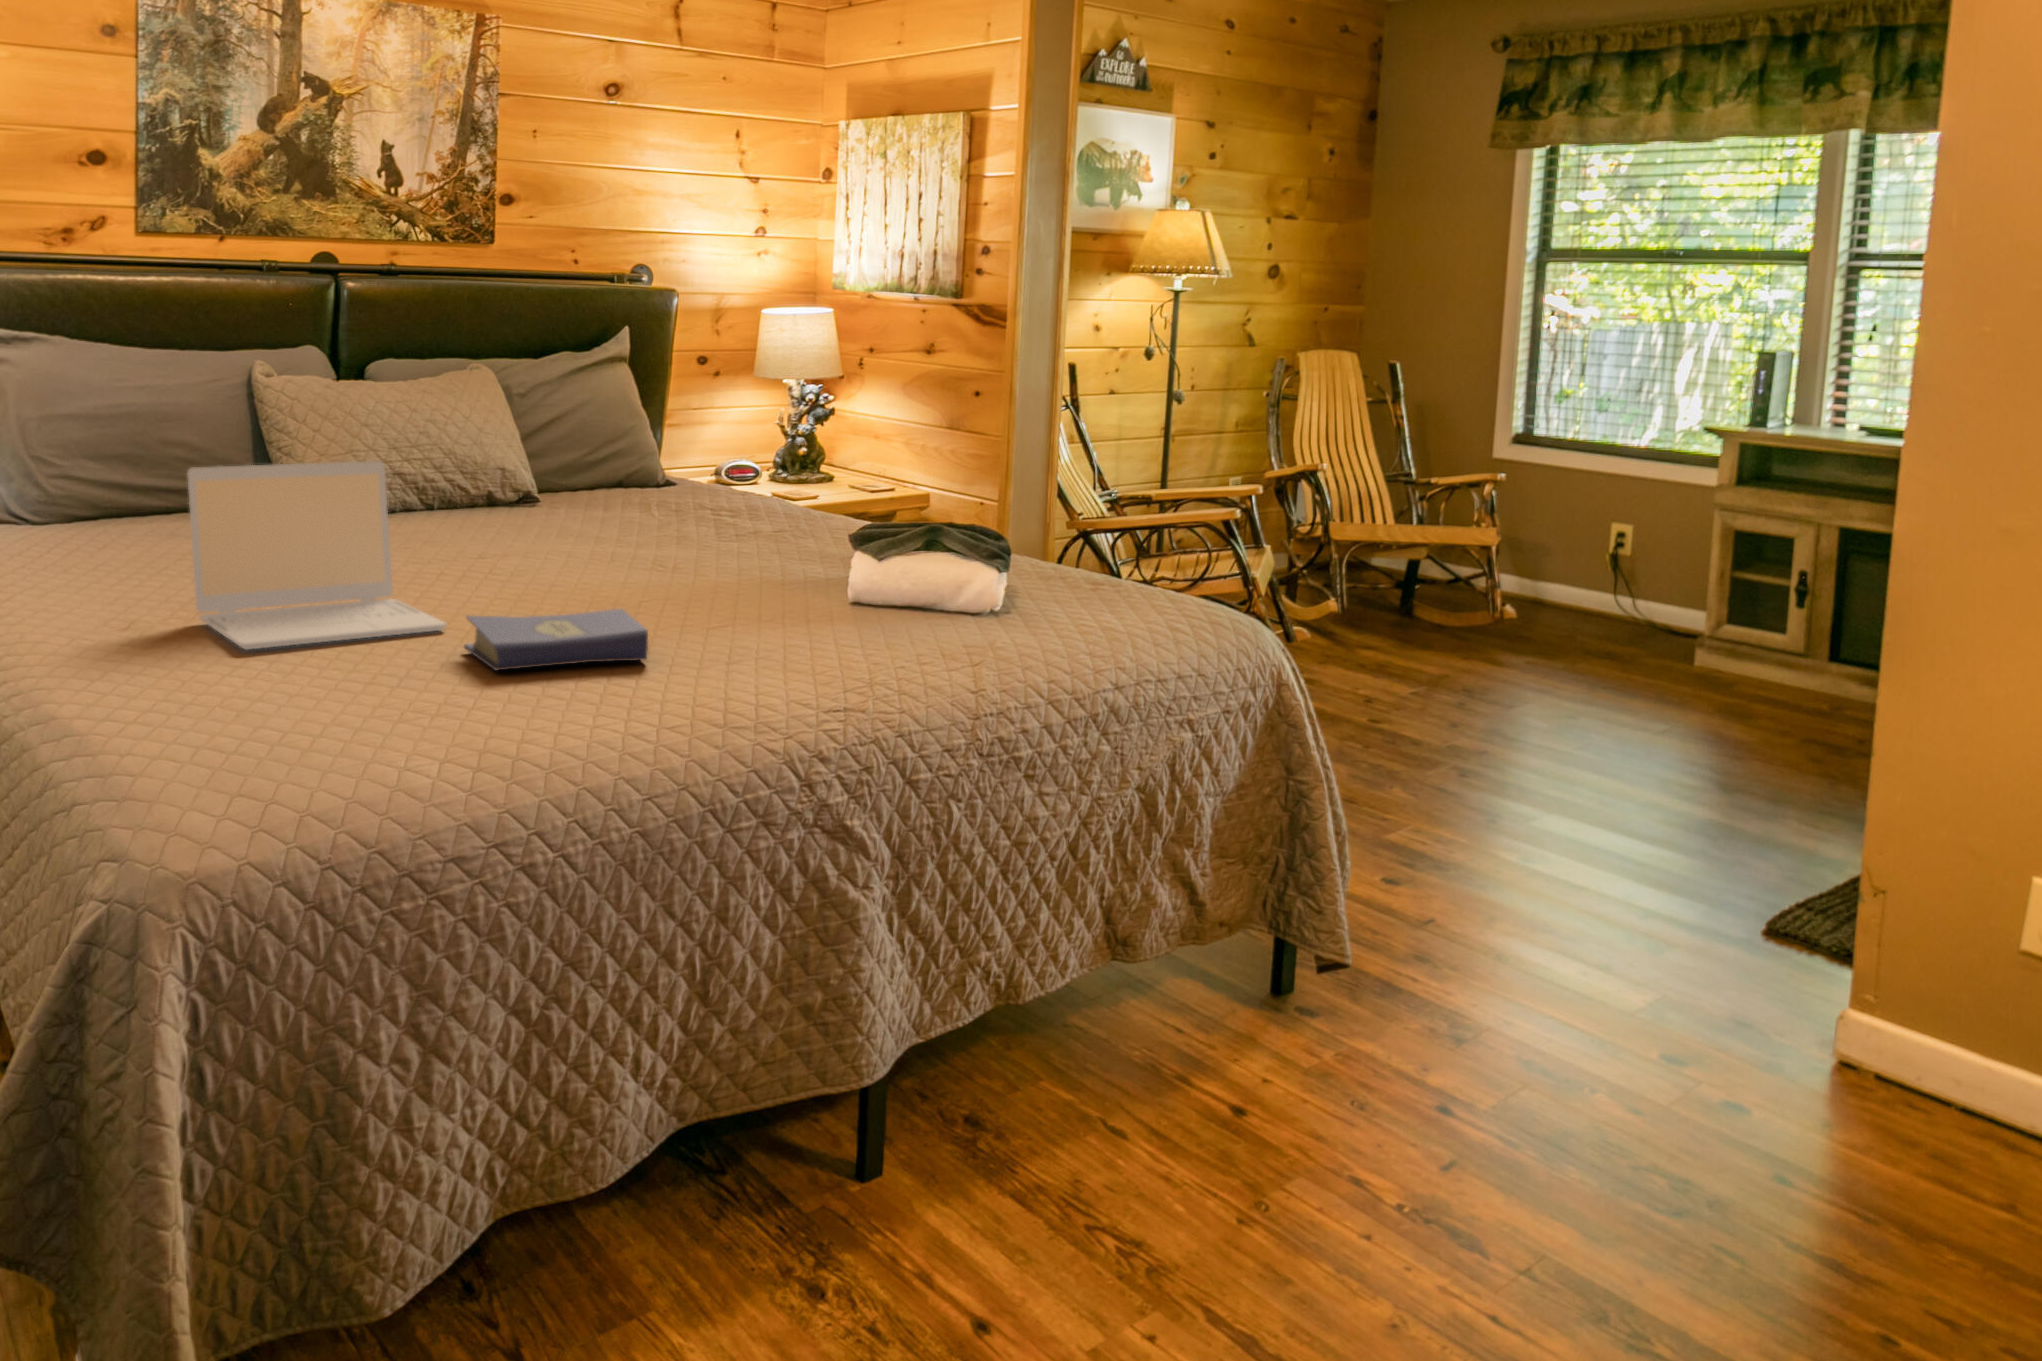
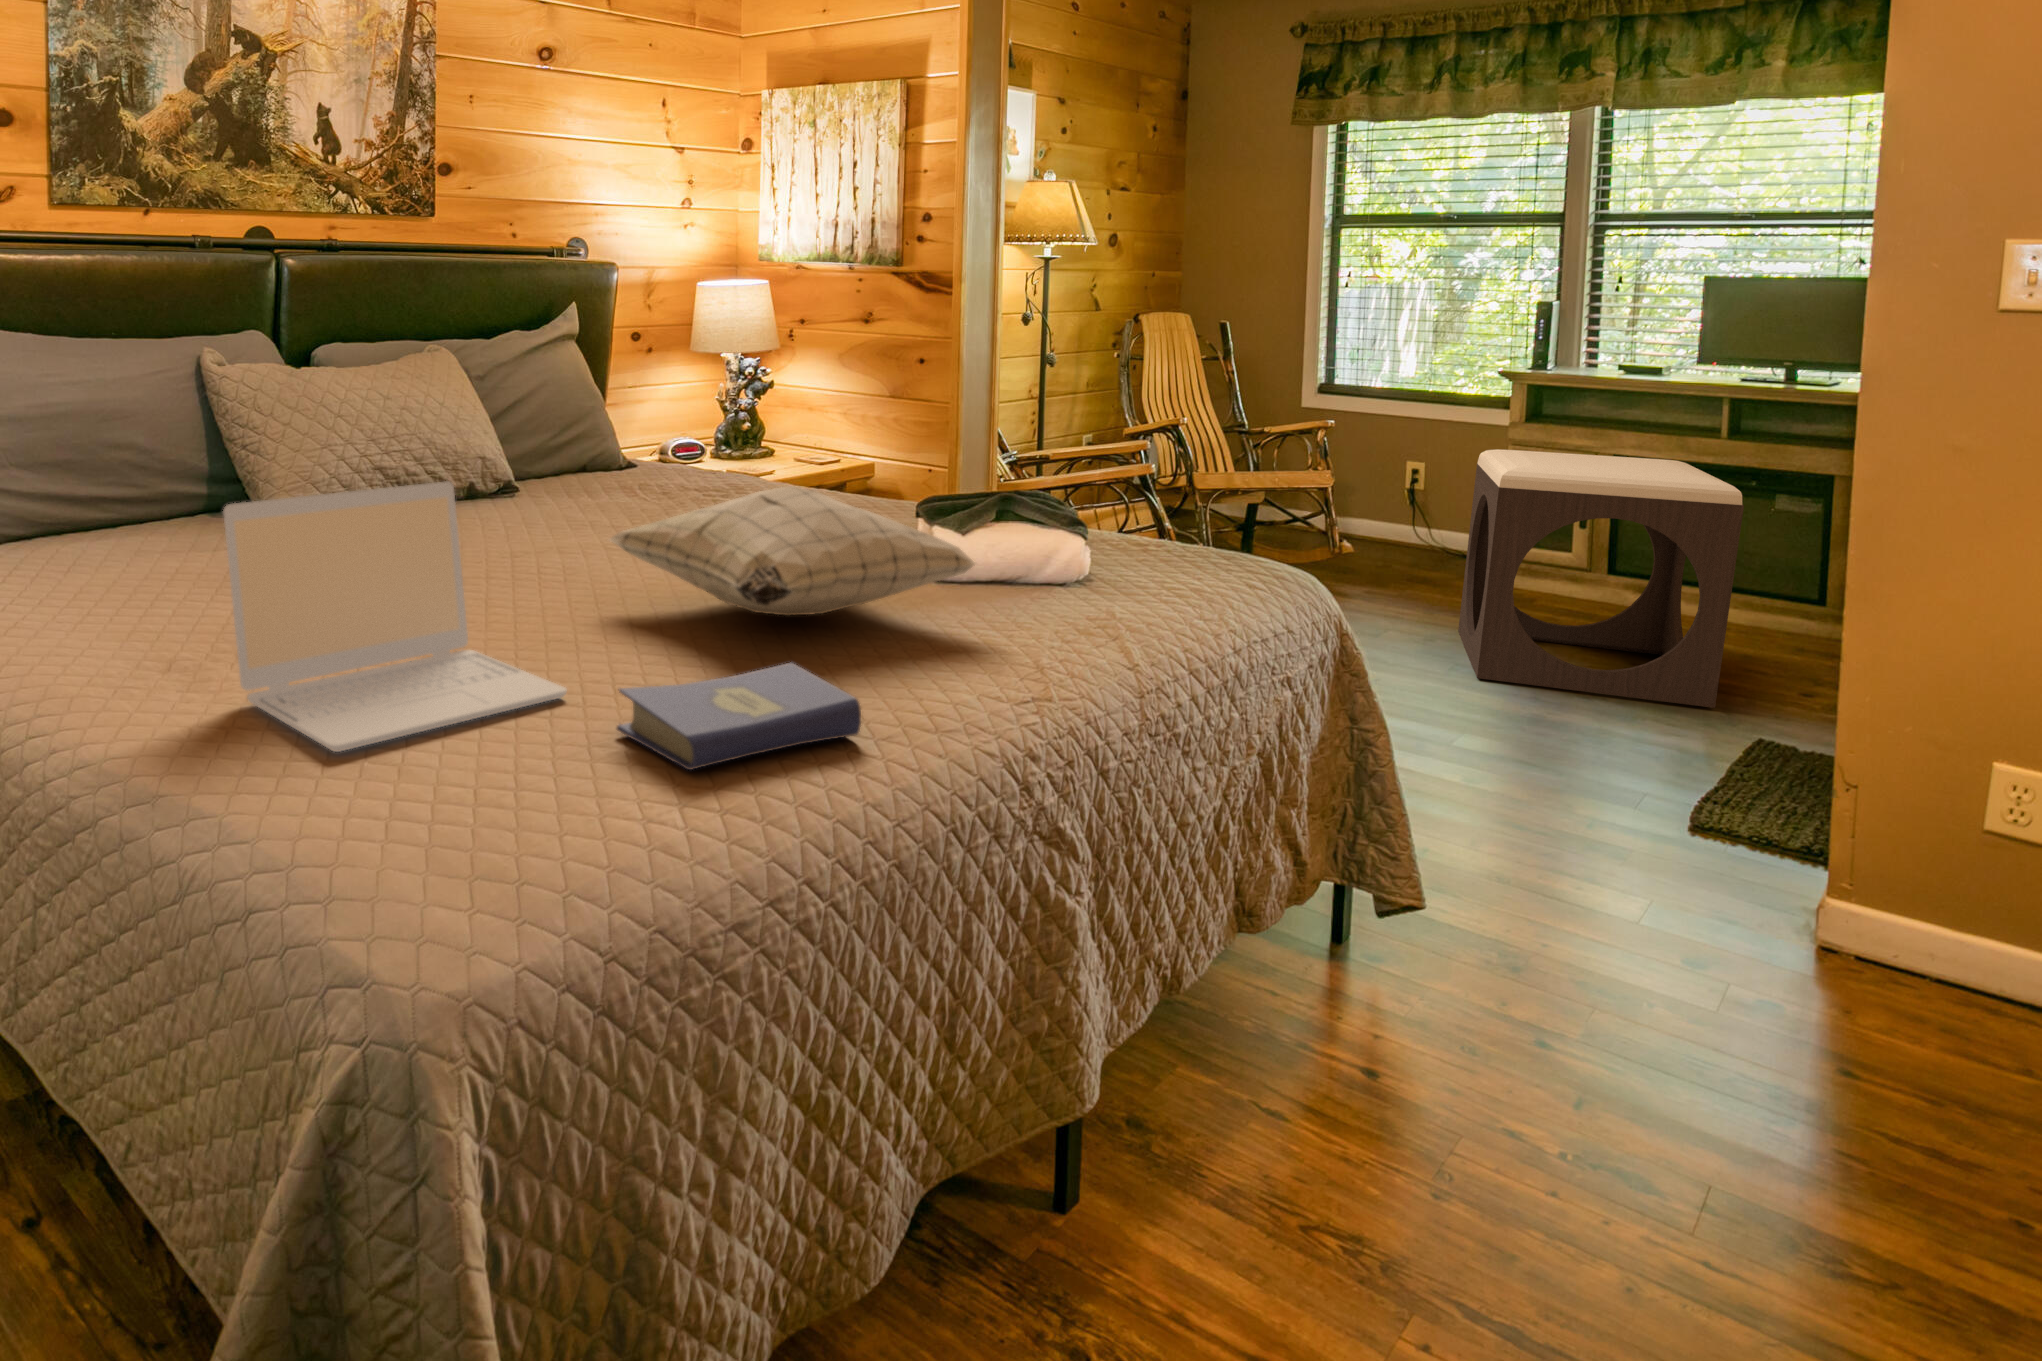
pillow: none [538,479,836,591] -> present [609,486,976,615]
footstool: none [1562,501,1841,777] -> present [1458,449,1744,708]

